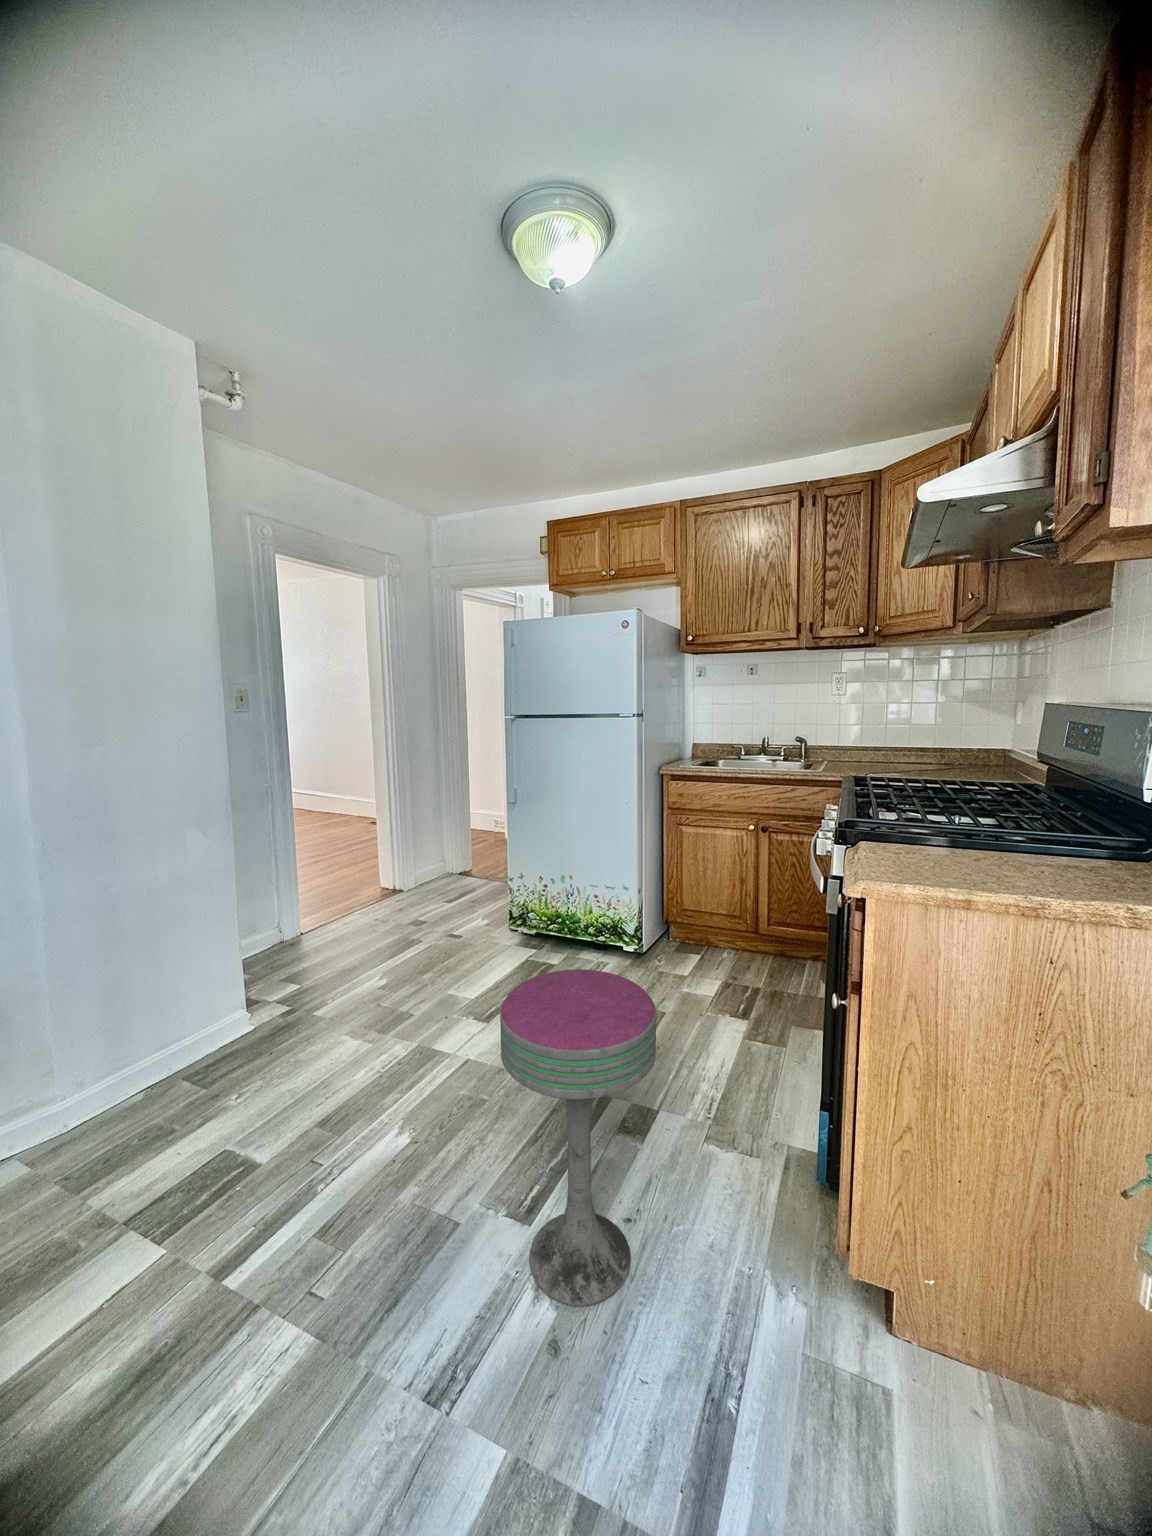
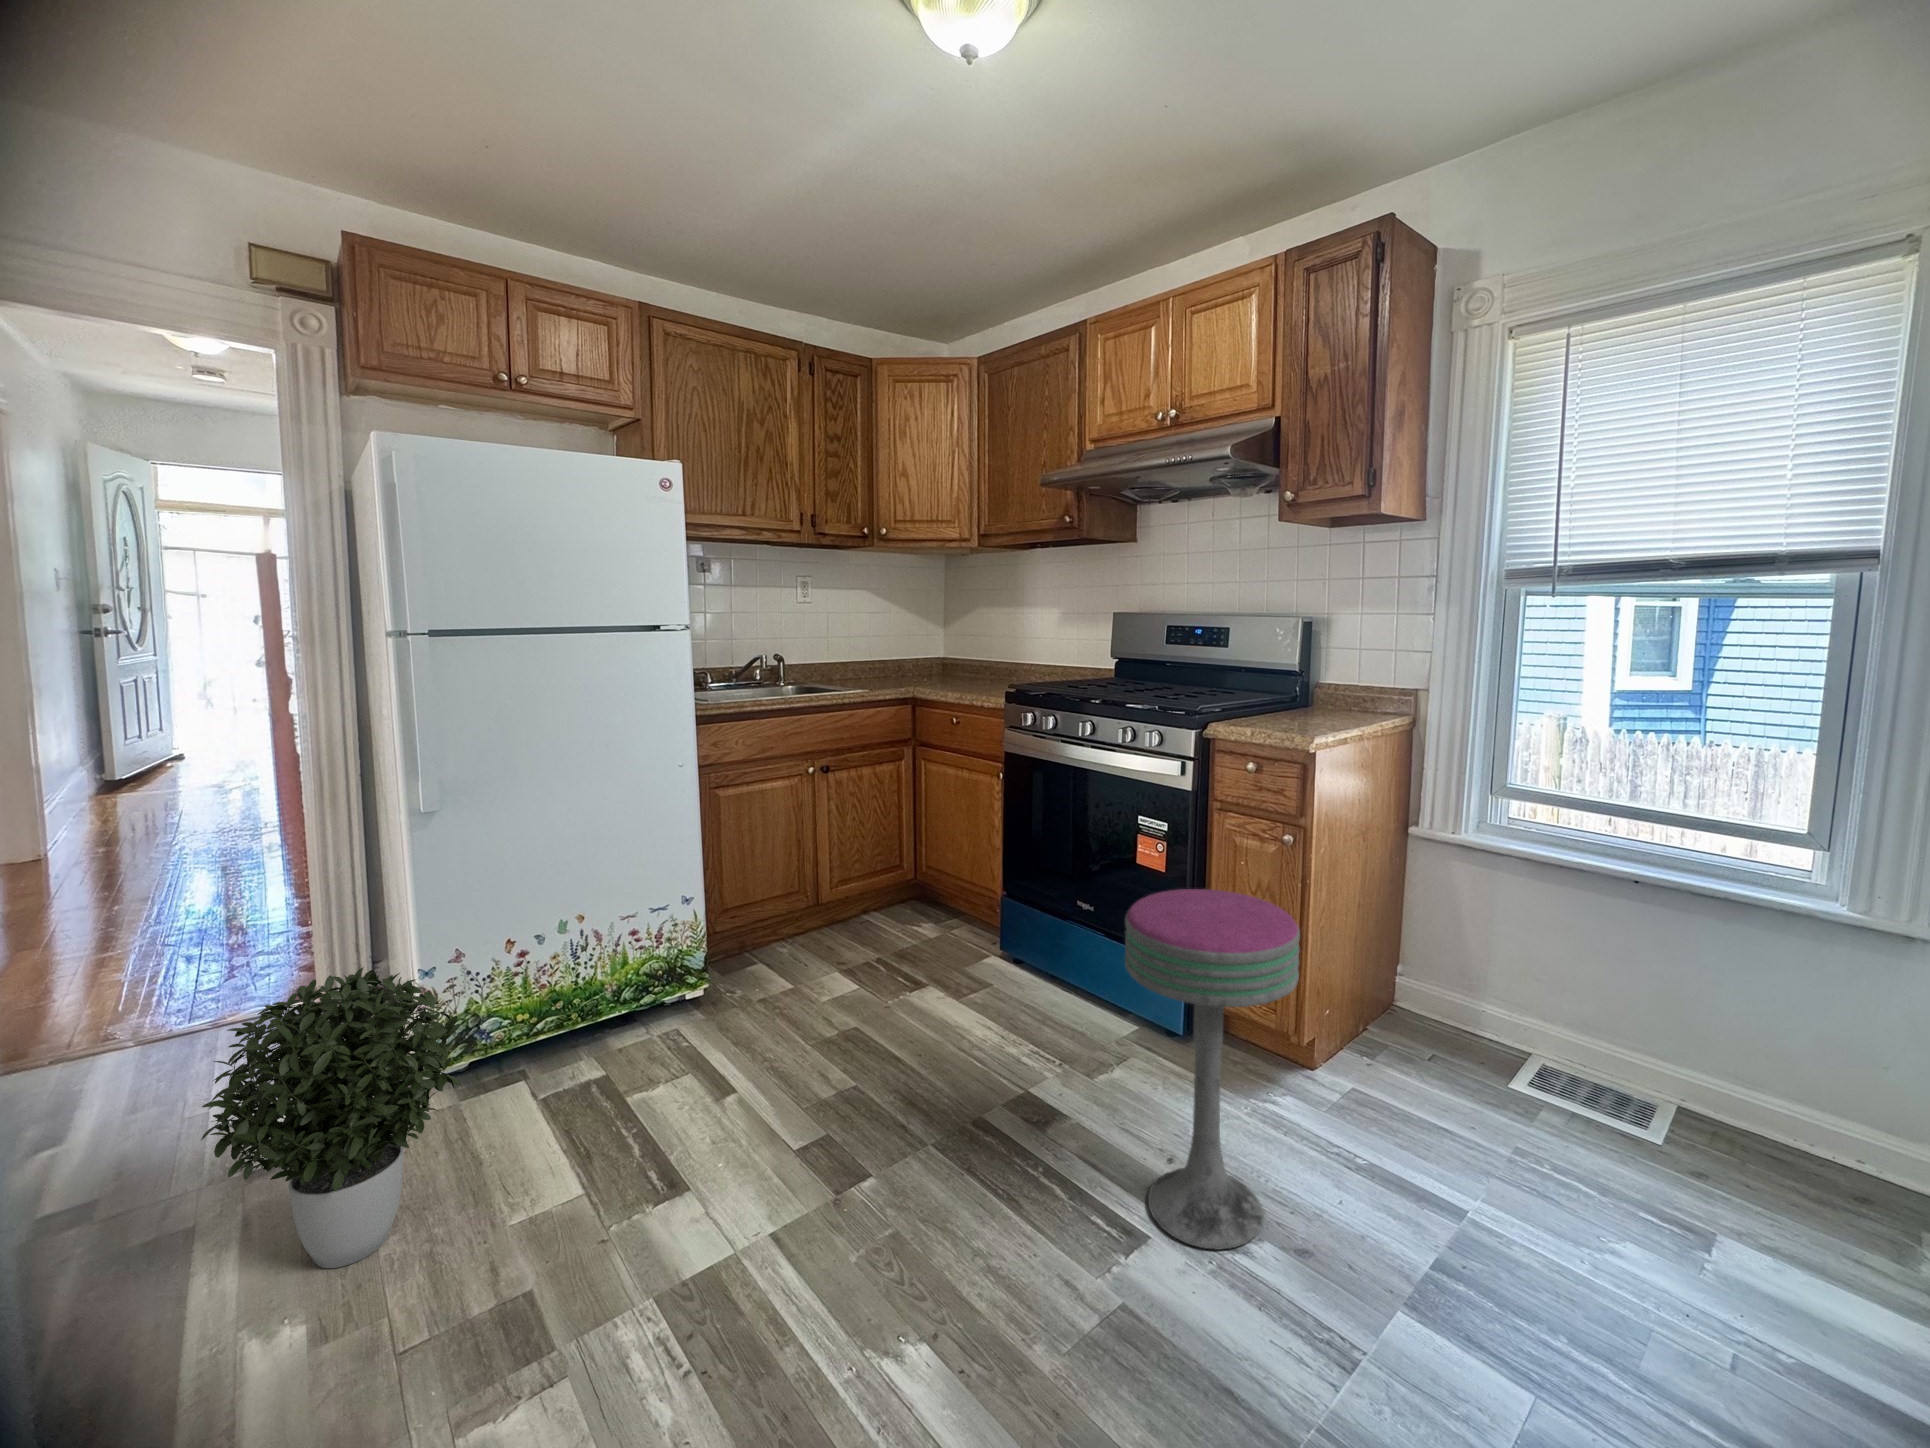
potted plant: none [380,860,462,974] -> present [201,967,460,1268]

